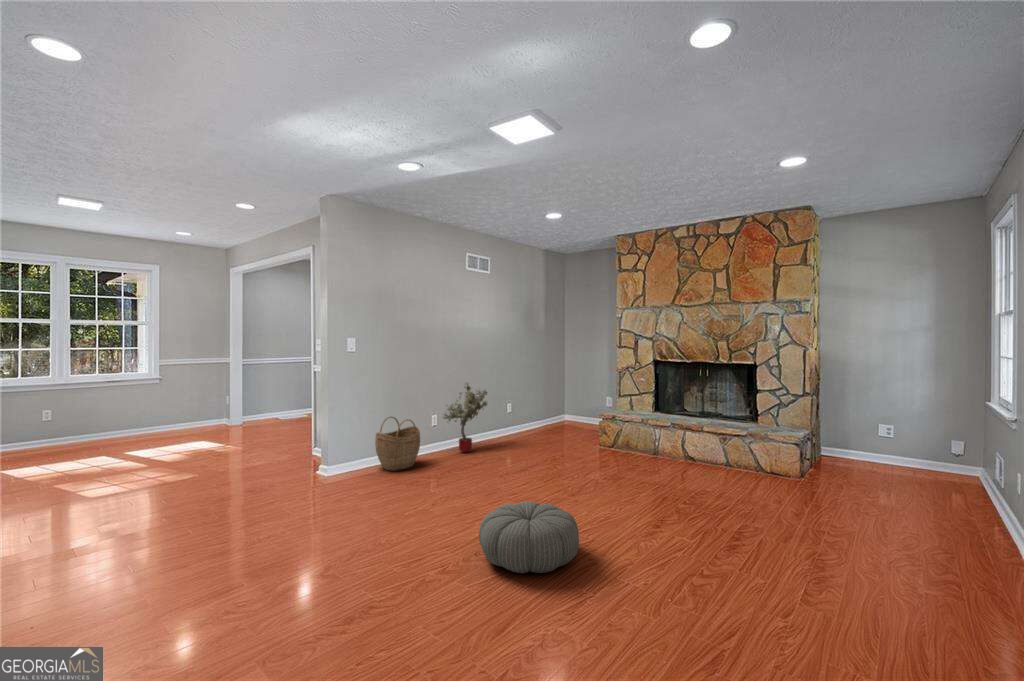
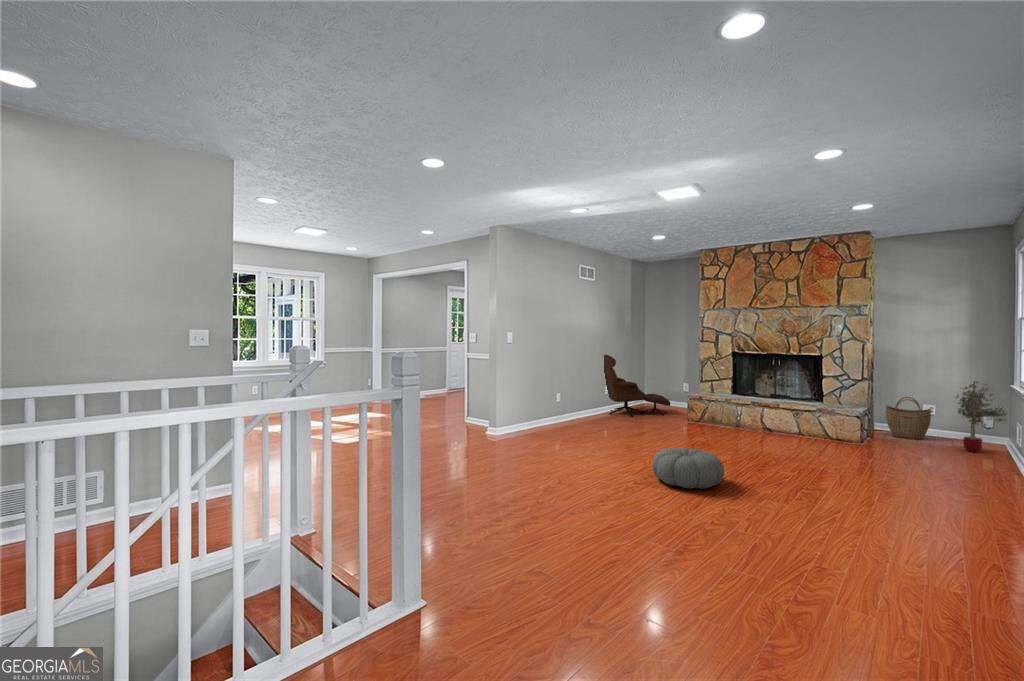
lounge chair: none [504,363,585,440] -> present [604,354,670,417]
potted tree: present [443,383,487,453] -> present [956,381,1007,452]
woven basket: present [375,417,420,471] -> present [886,397,931,439]

